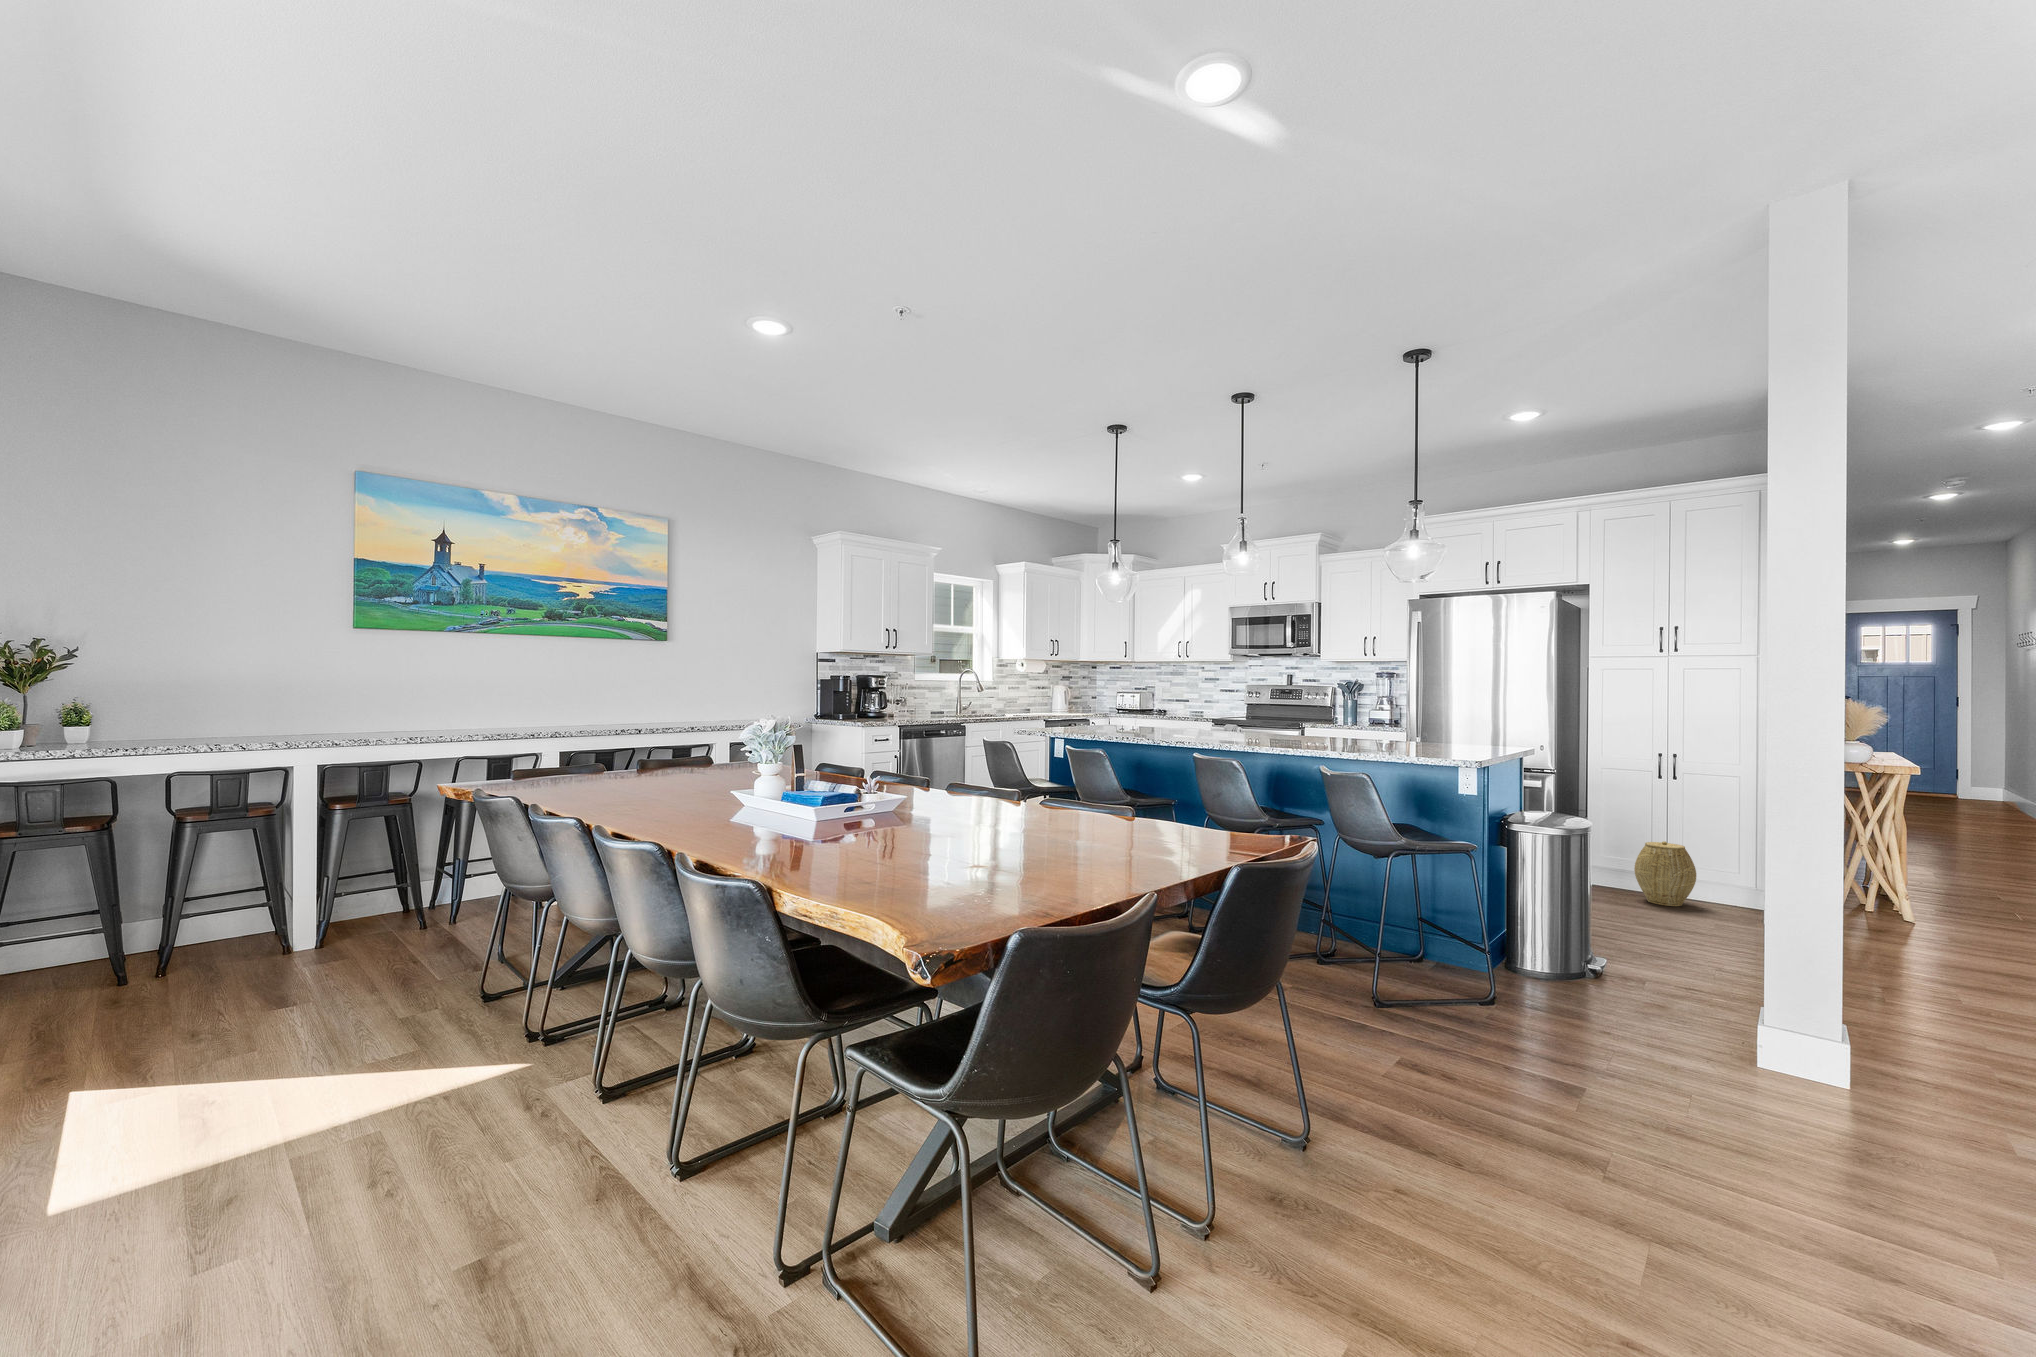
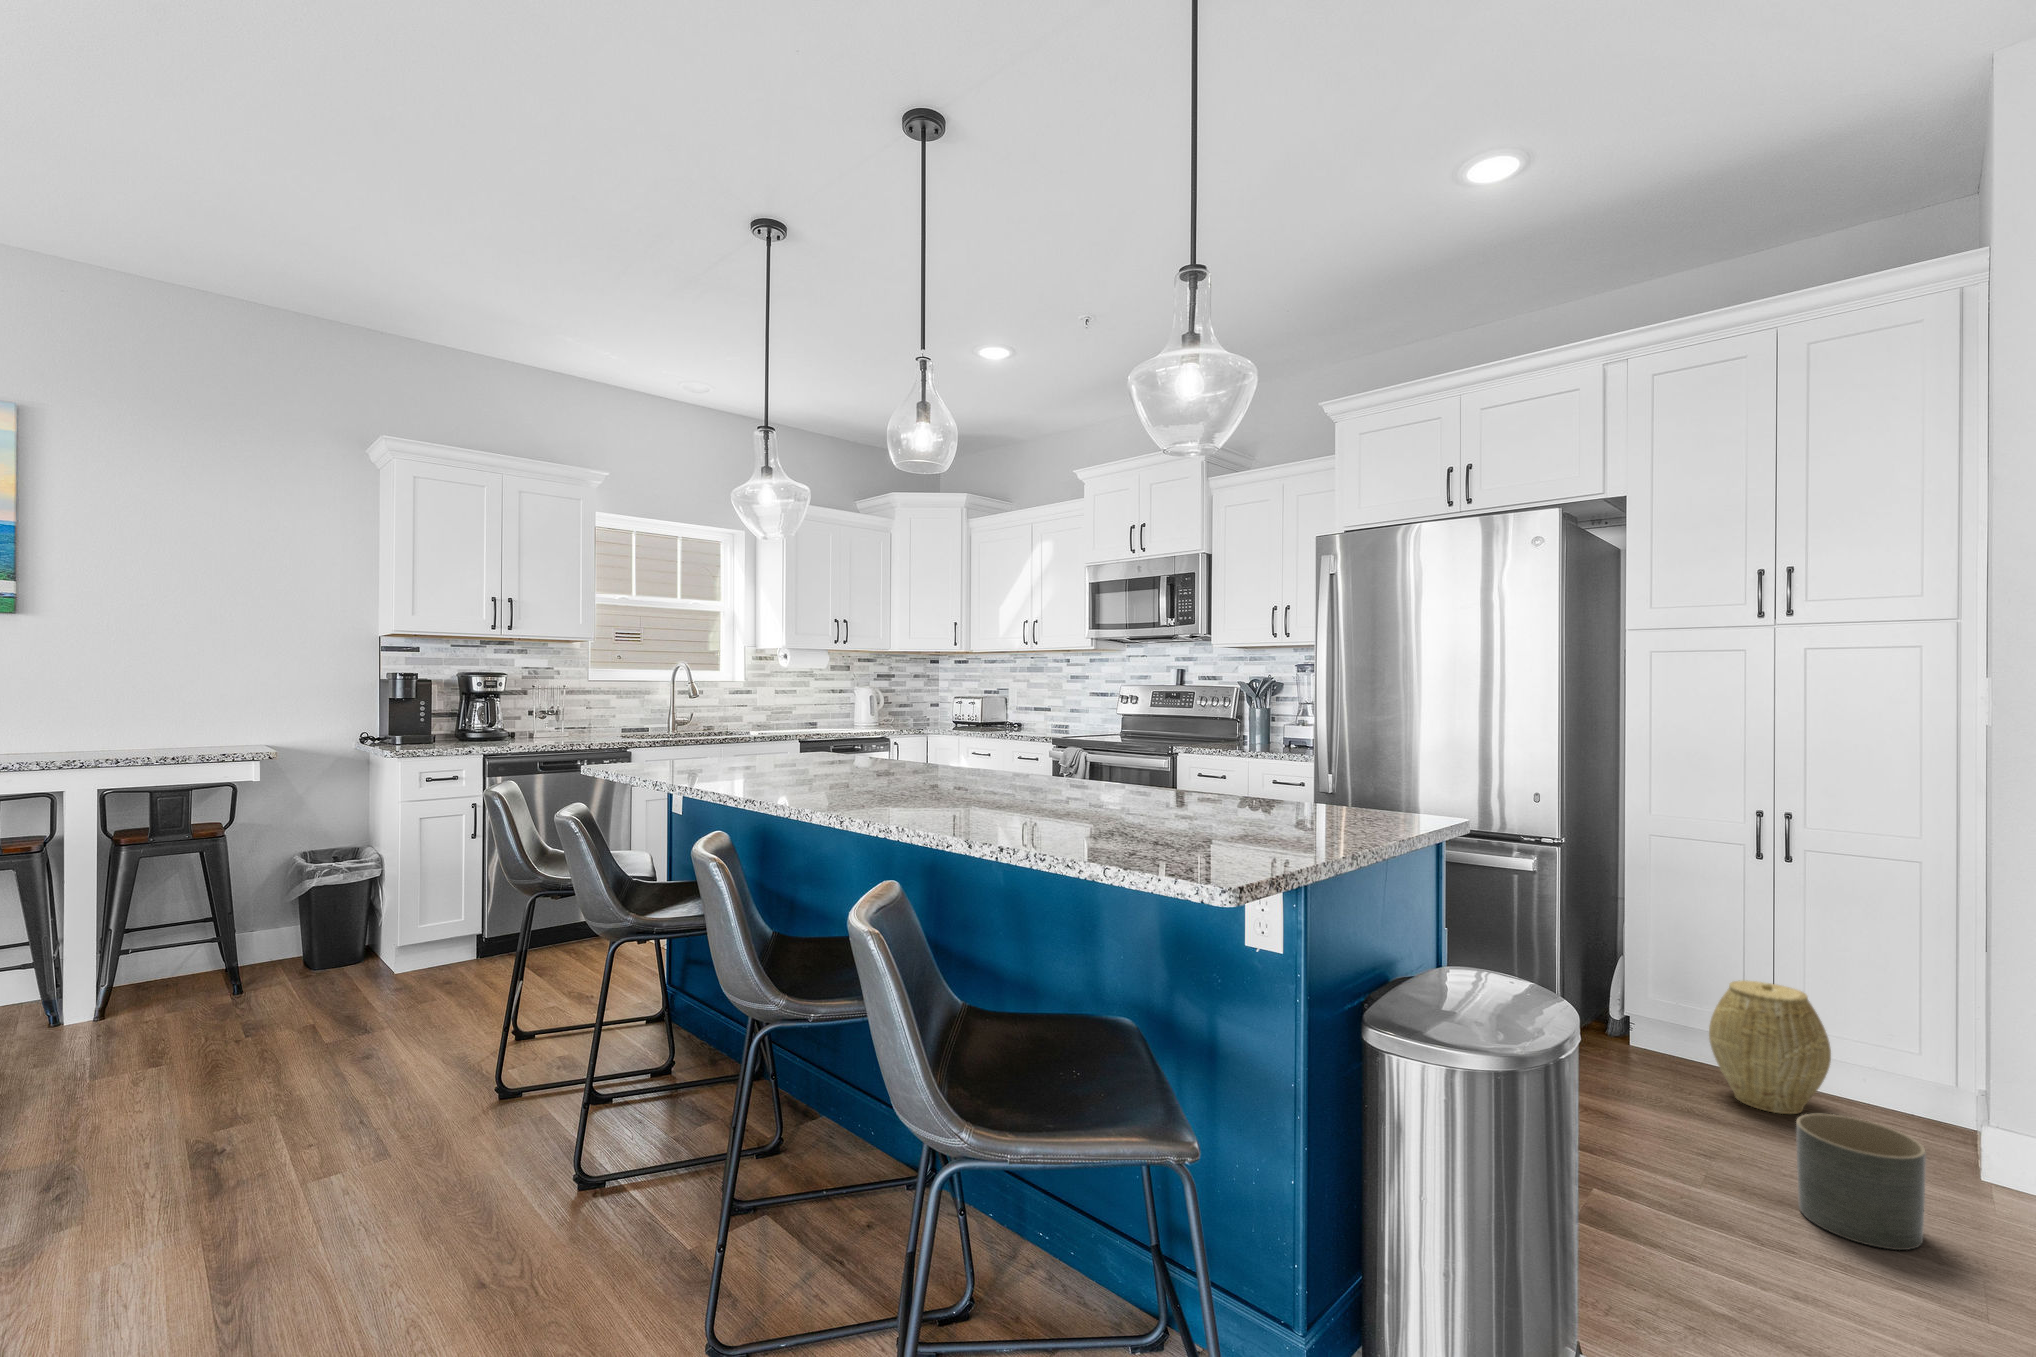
planter: none [1679,890,1736,941] -> present [1796,1113,1926,1250]

